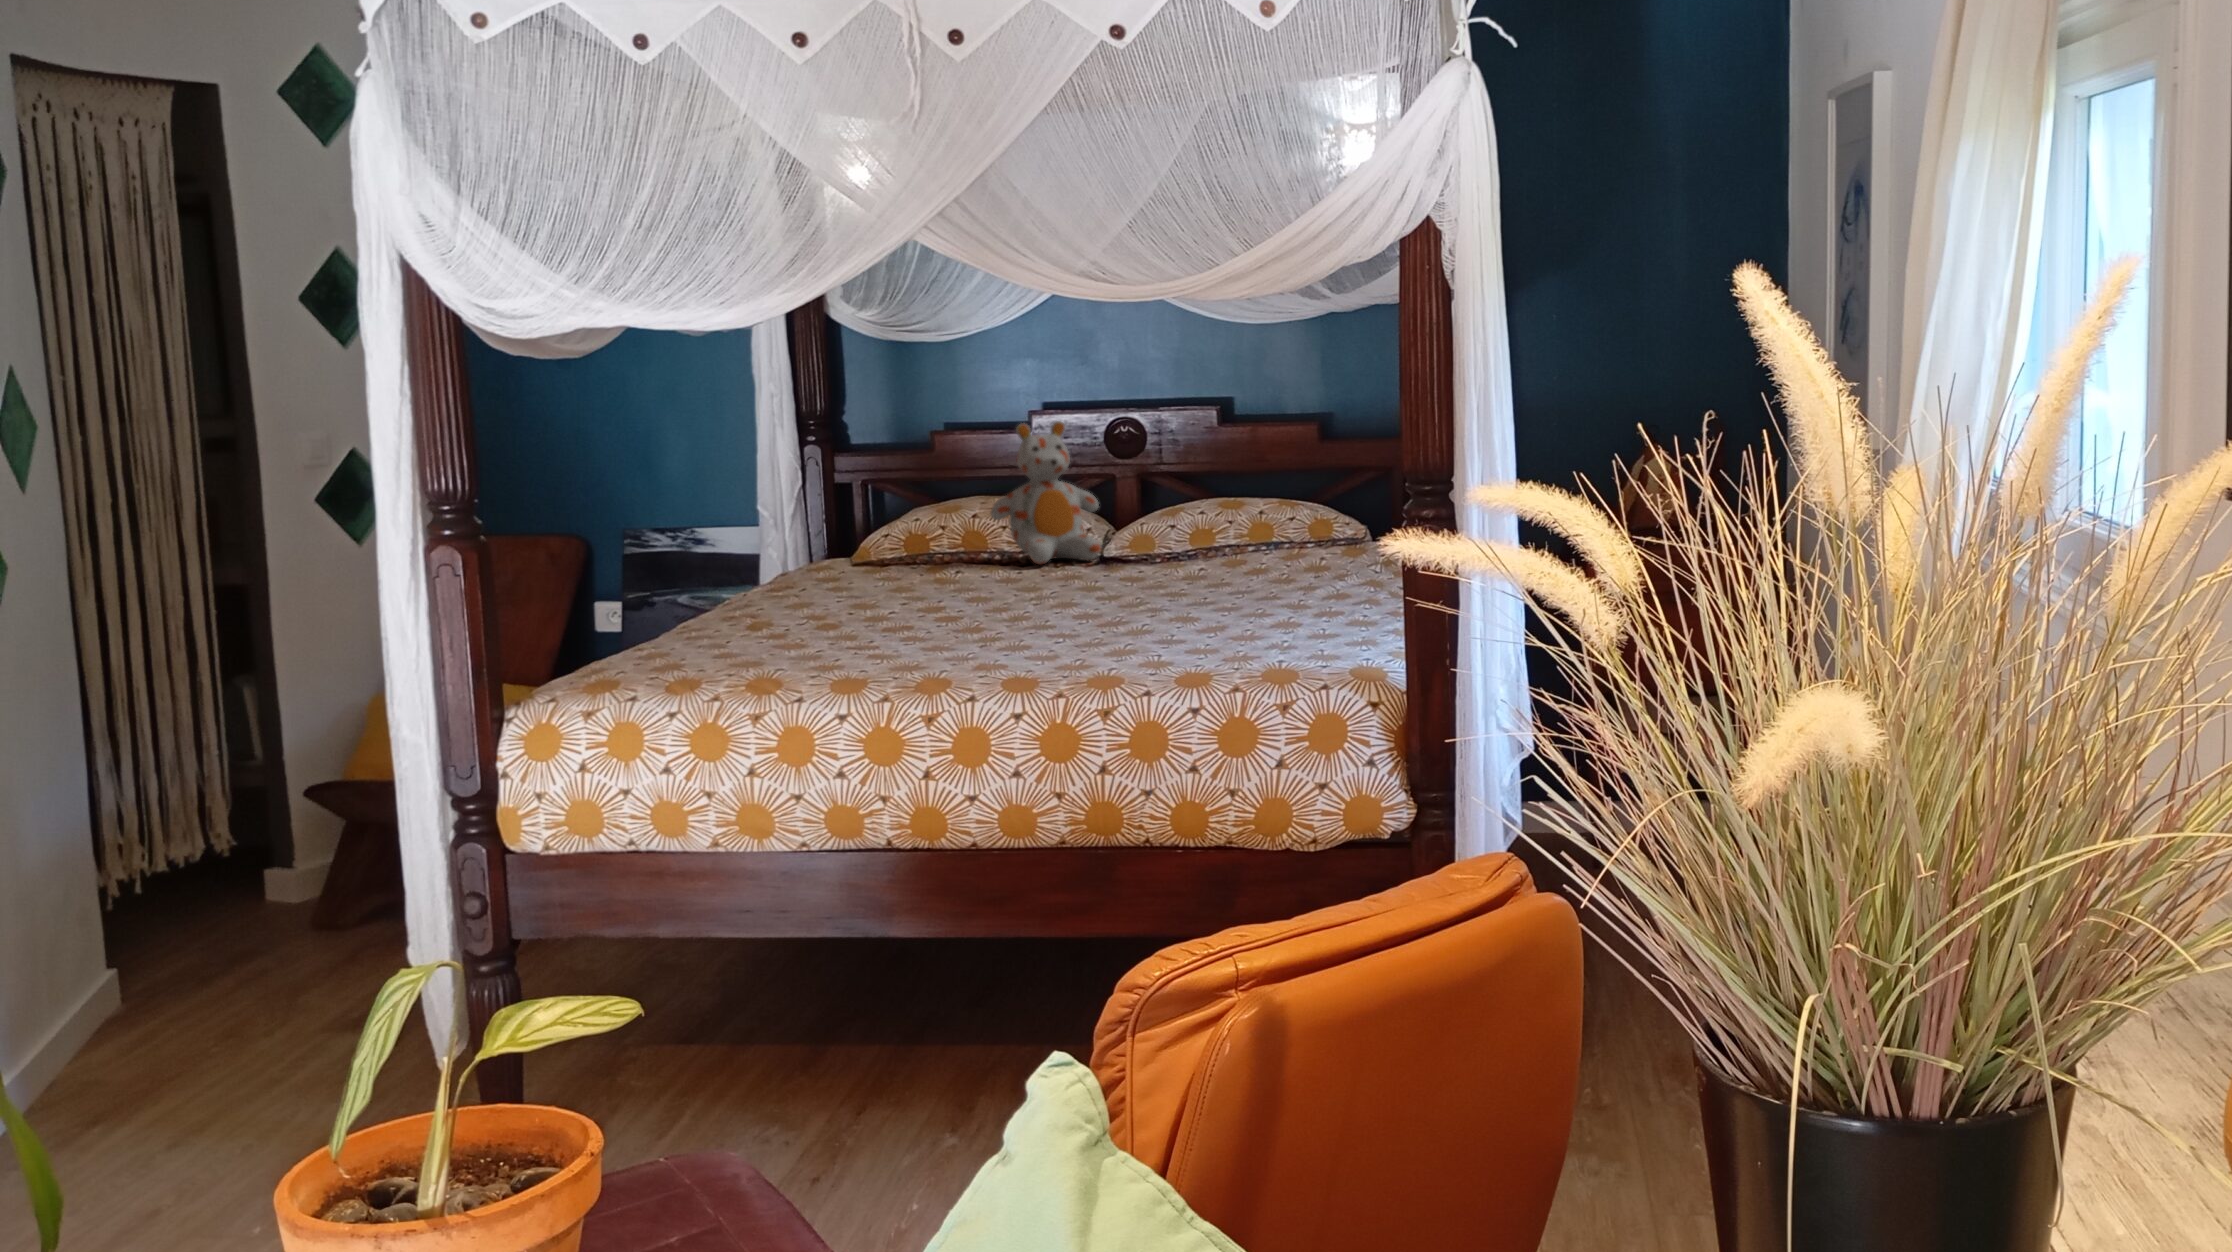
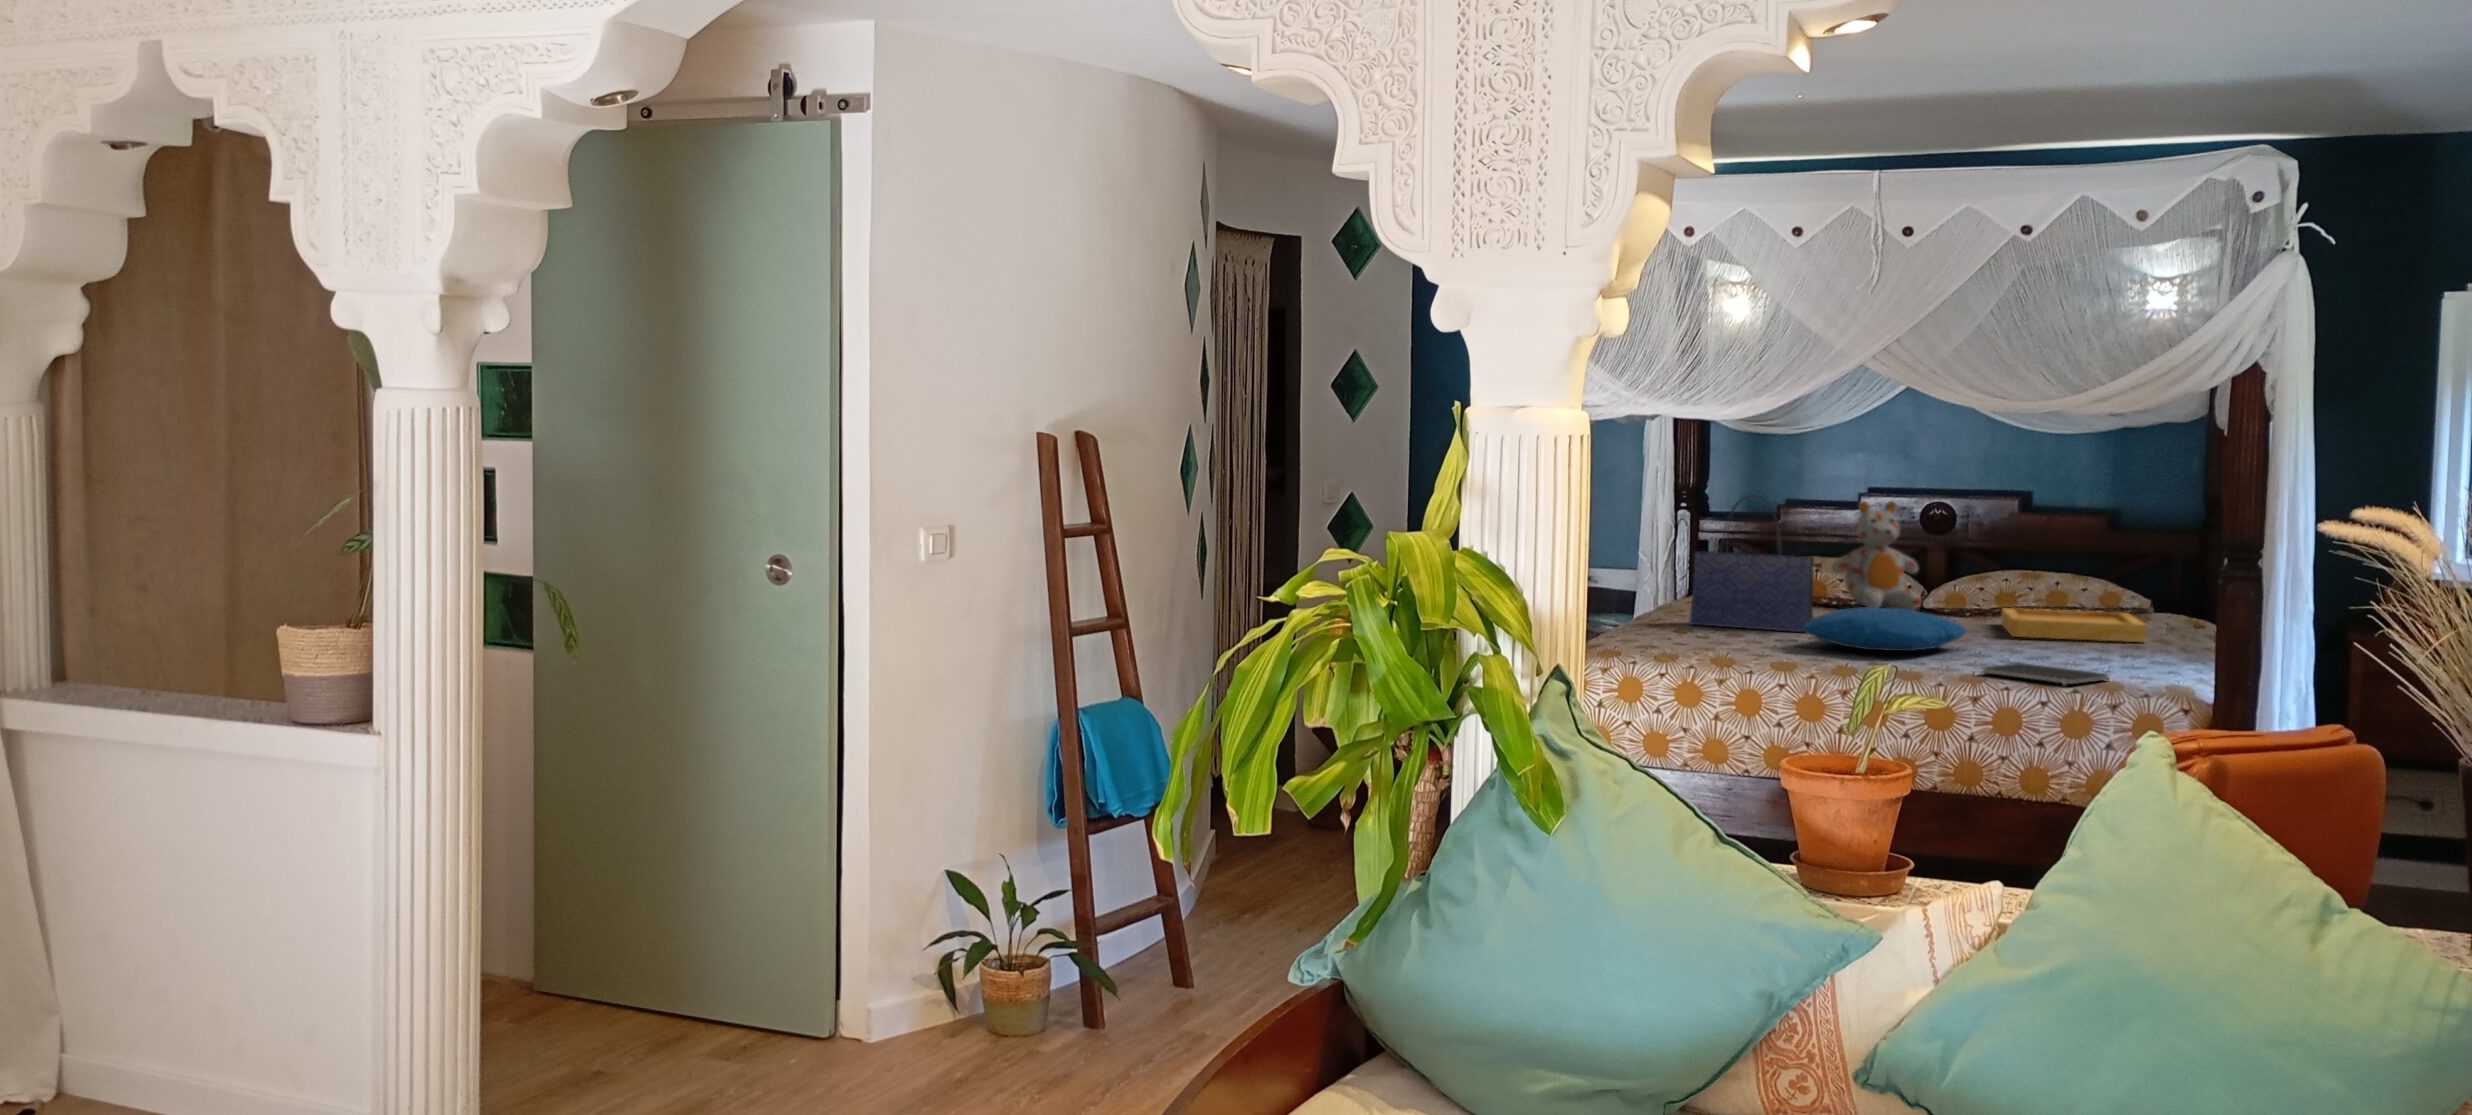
tote bag: none [779,431,945,615] -> present [1689,497,1822,632]
tray: none [1187,545,1349,594] -> present [2001,608,2146,642]
pillow: none [902,576,1121,640] -> present [1803,607,1967,651]
notebook: none [1115,645,1283,681] -> present [1982,663,2108,685]

